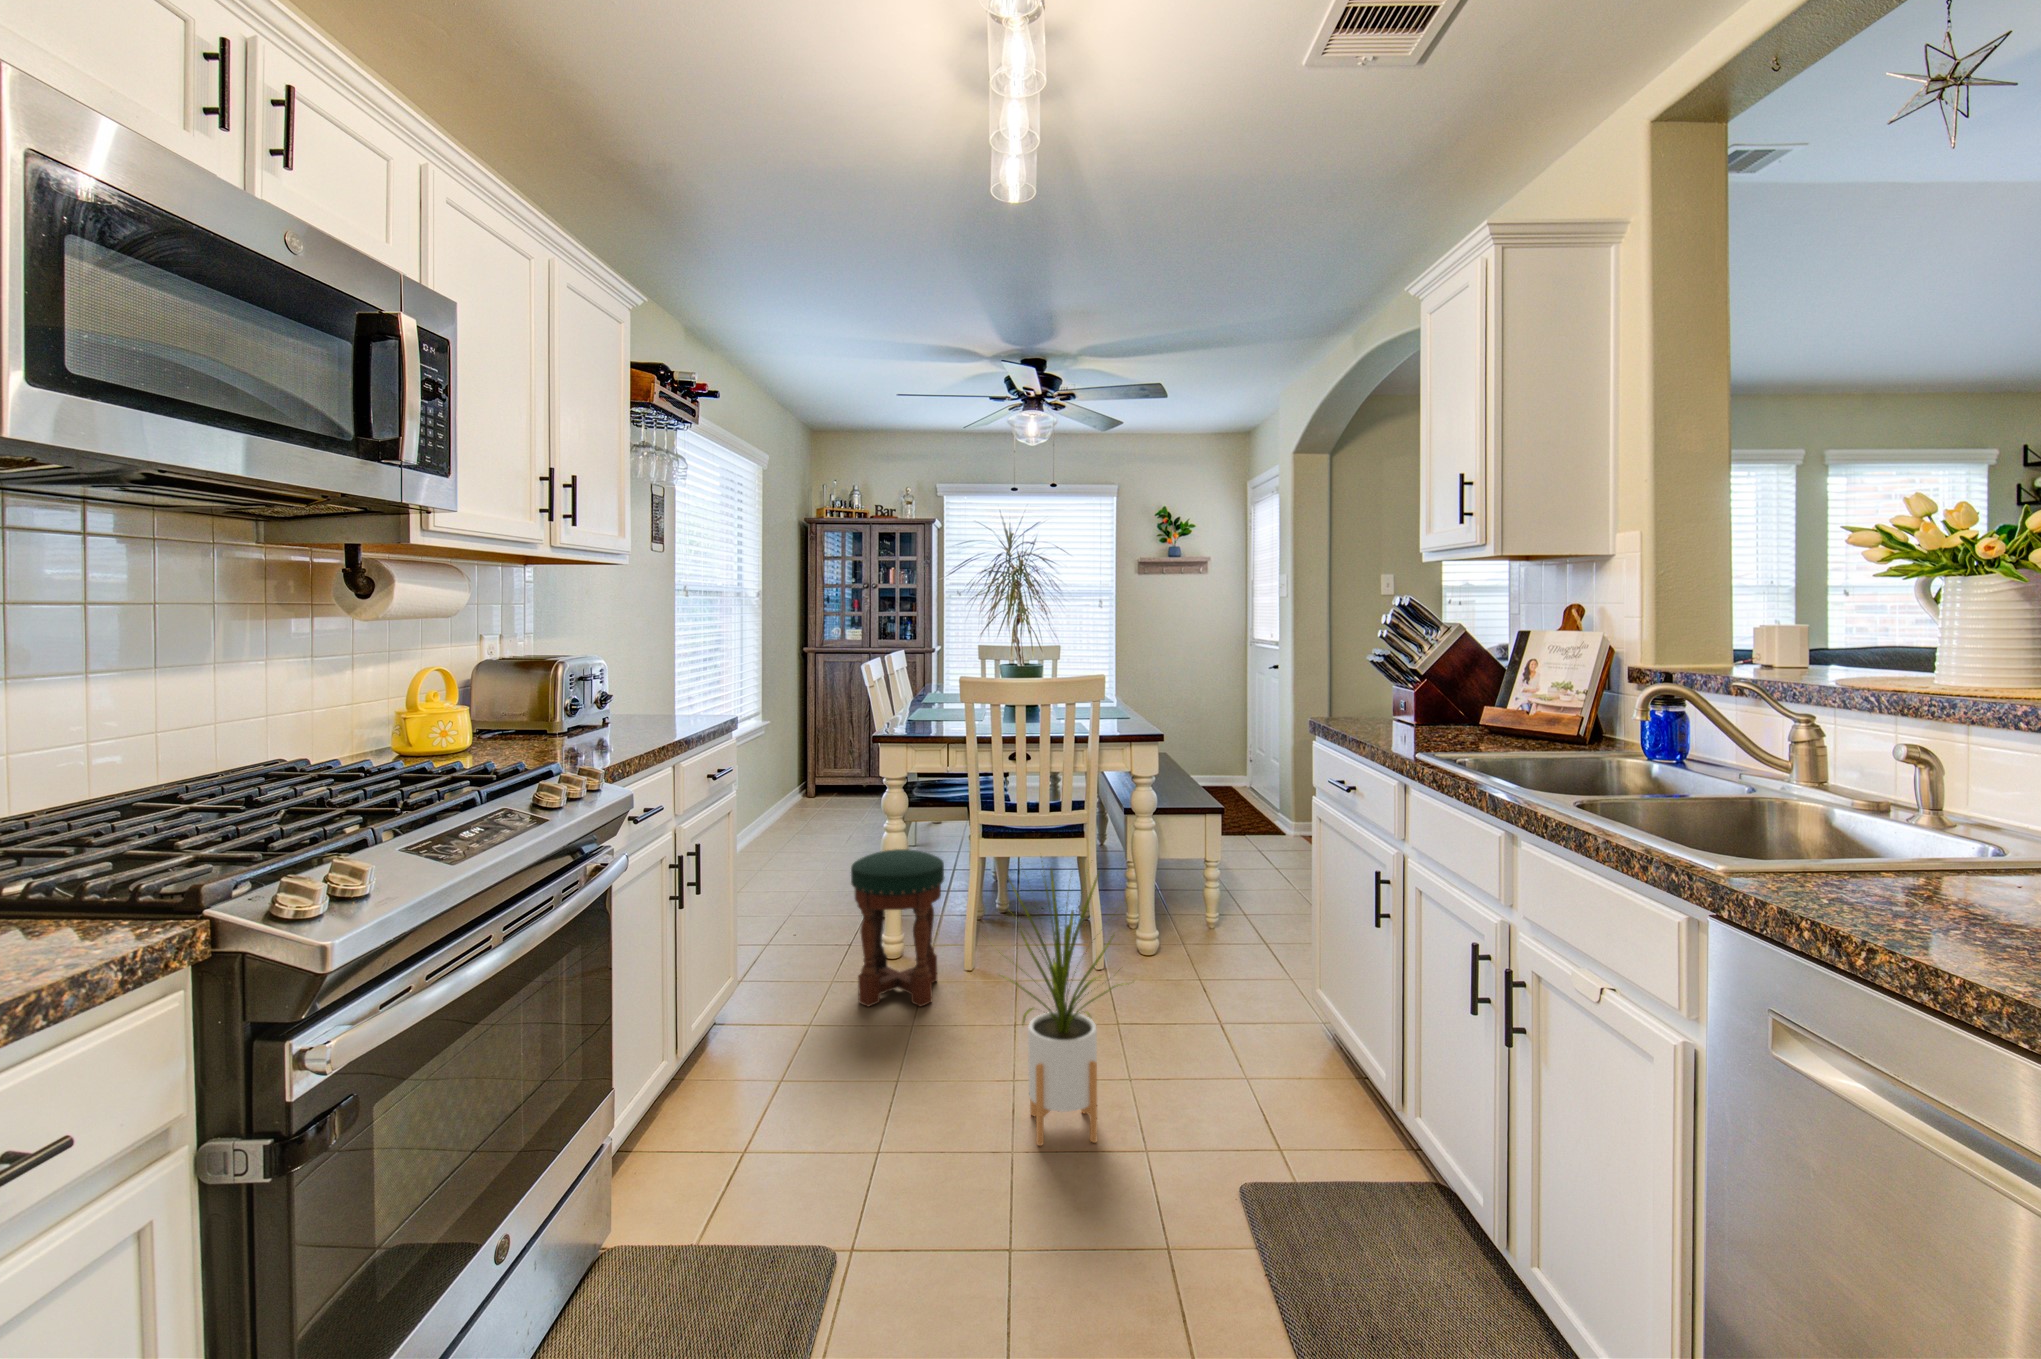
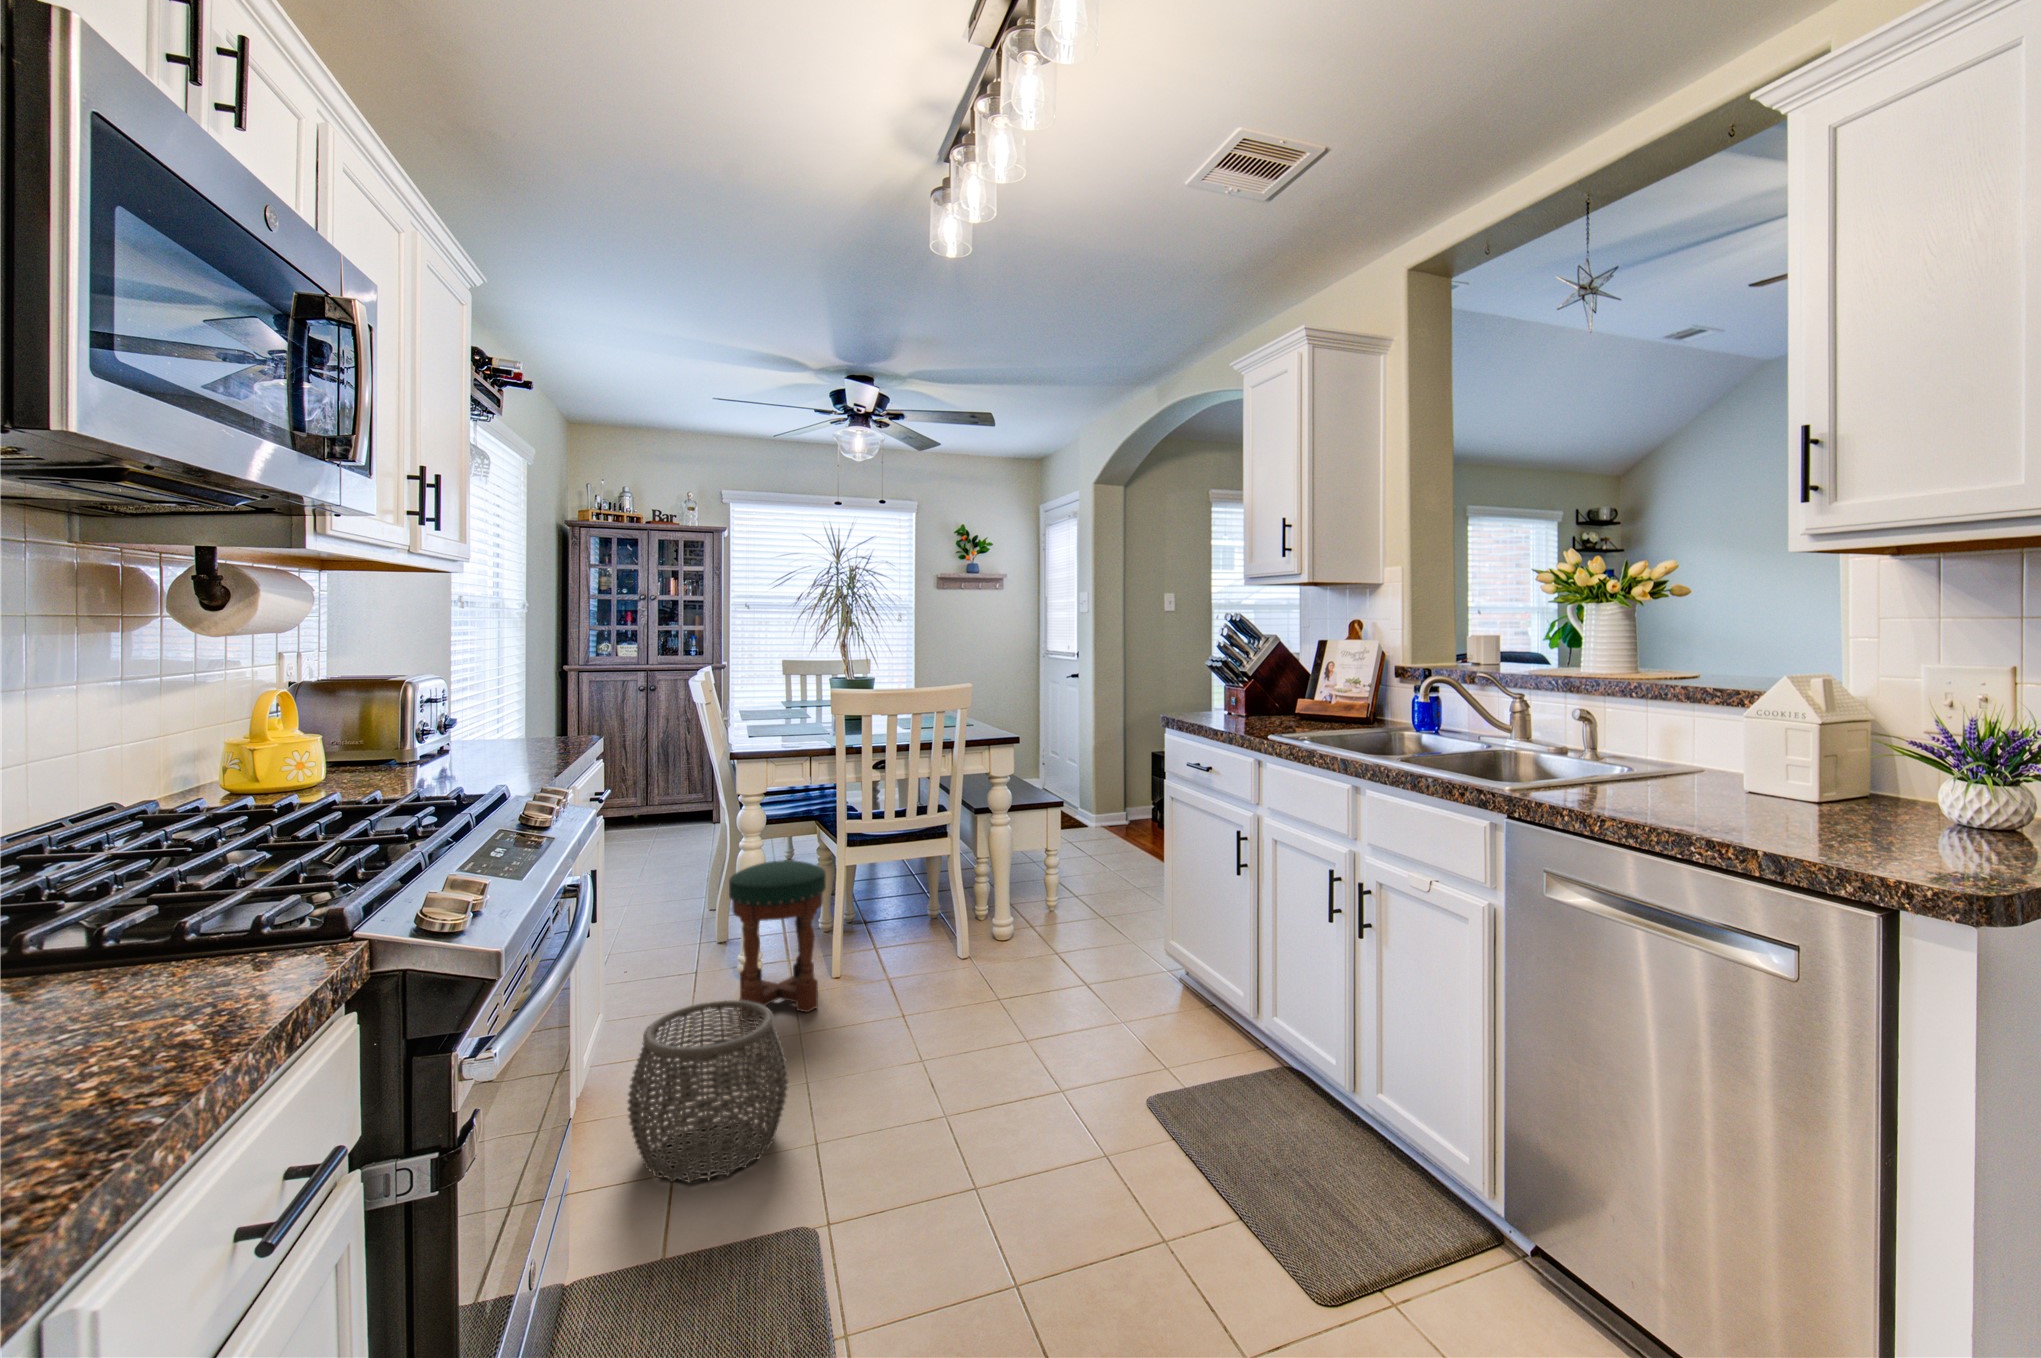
house plant: present [995,869,1120,1146] -> none [916,842,1051,1105]
woven basket: none [691,992,848,1176] -> present [627,1000,788,1183]

